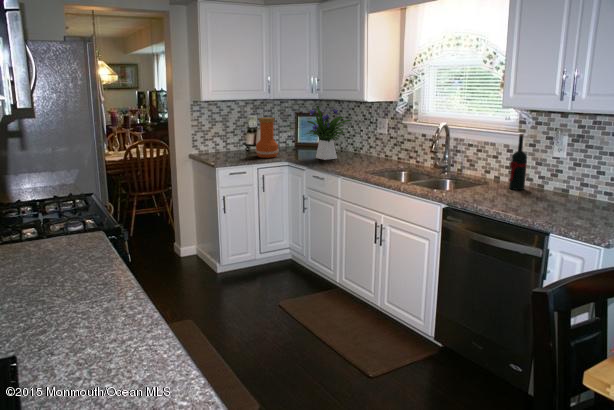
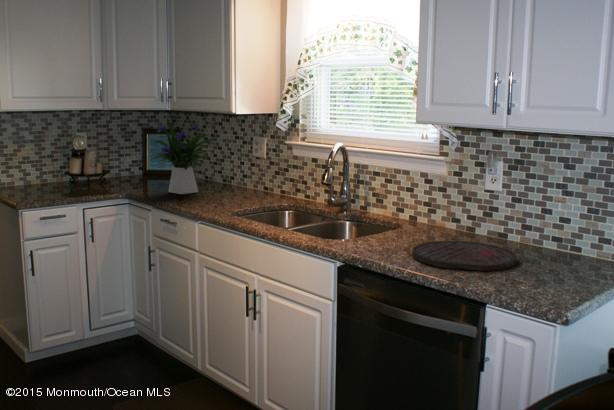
vase: present [255,118,279,158] -> none [81,136,115,192]
wine bottle: present [509,134,527,190] -> none [429,159,451,235]
cutting board: none [495,193,573,212] -> present [412,241,517,271]

